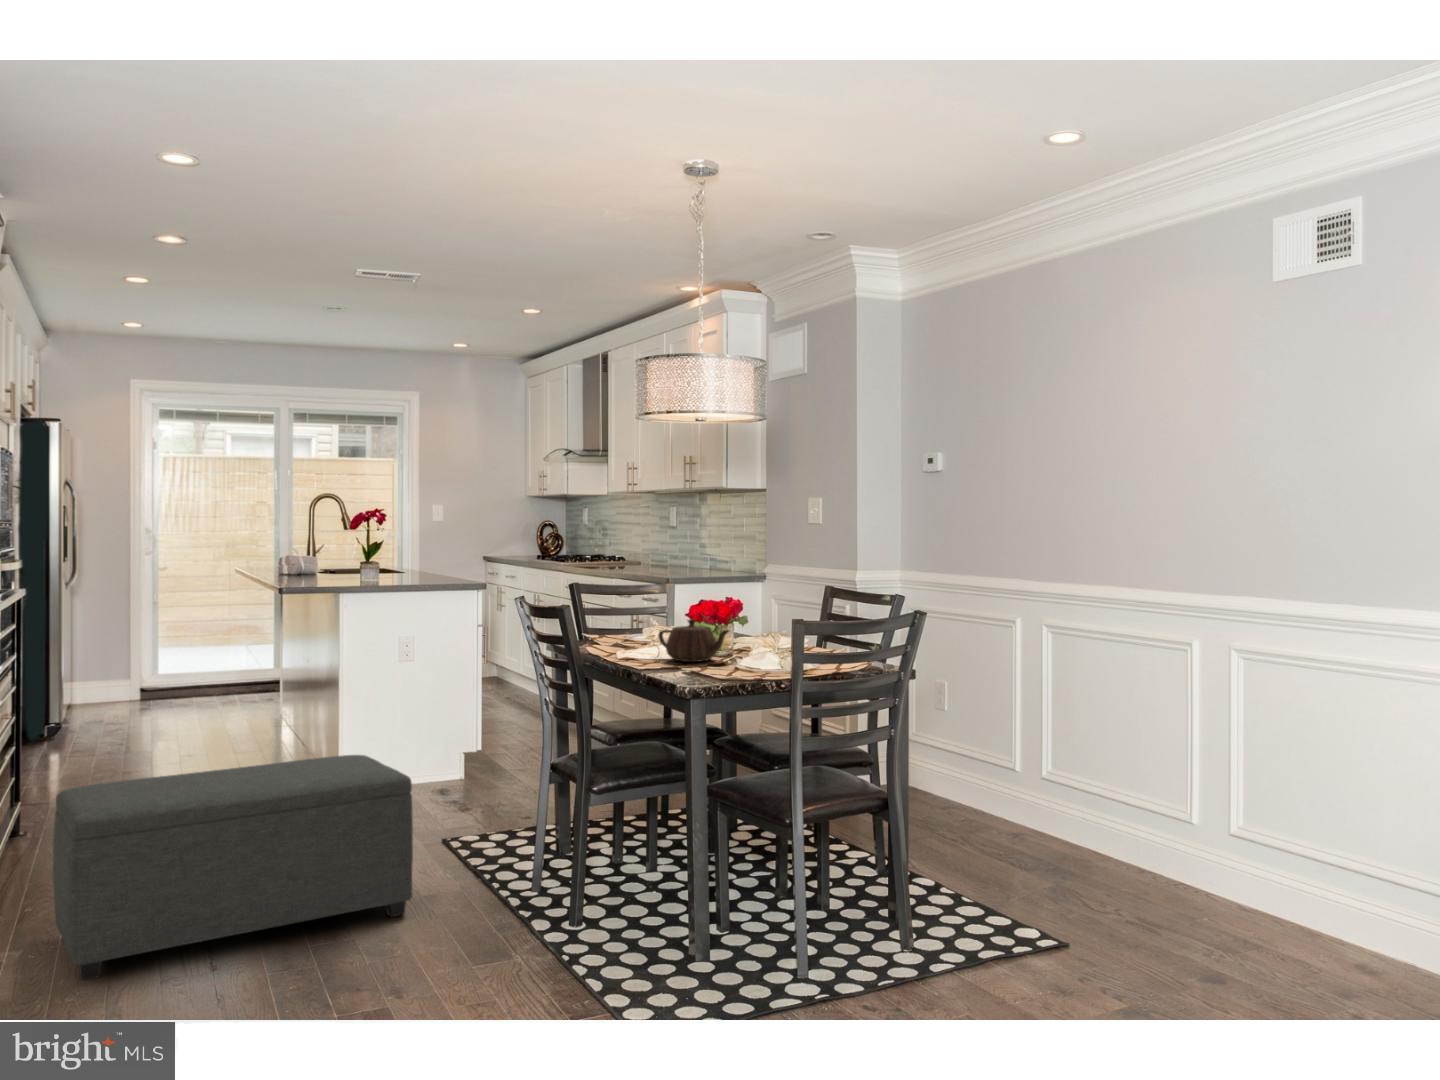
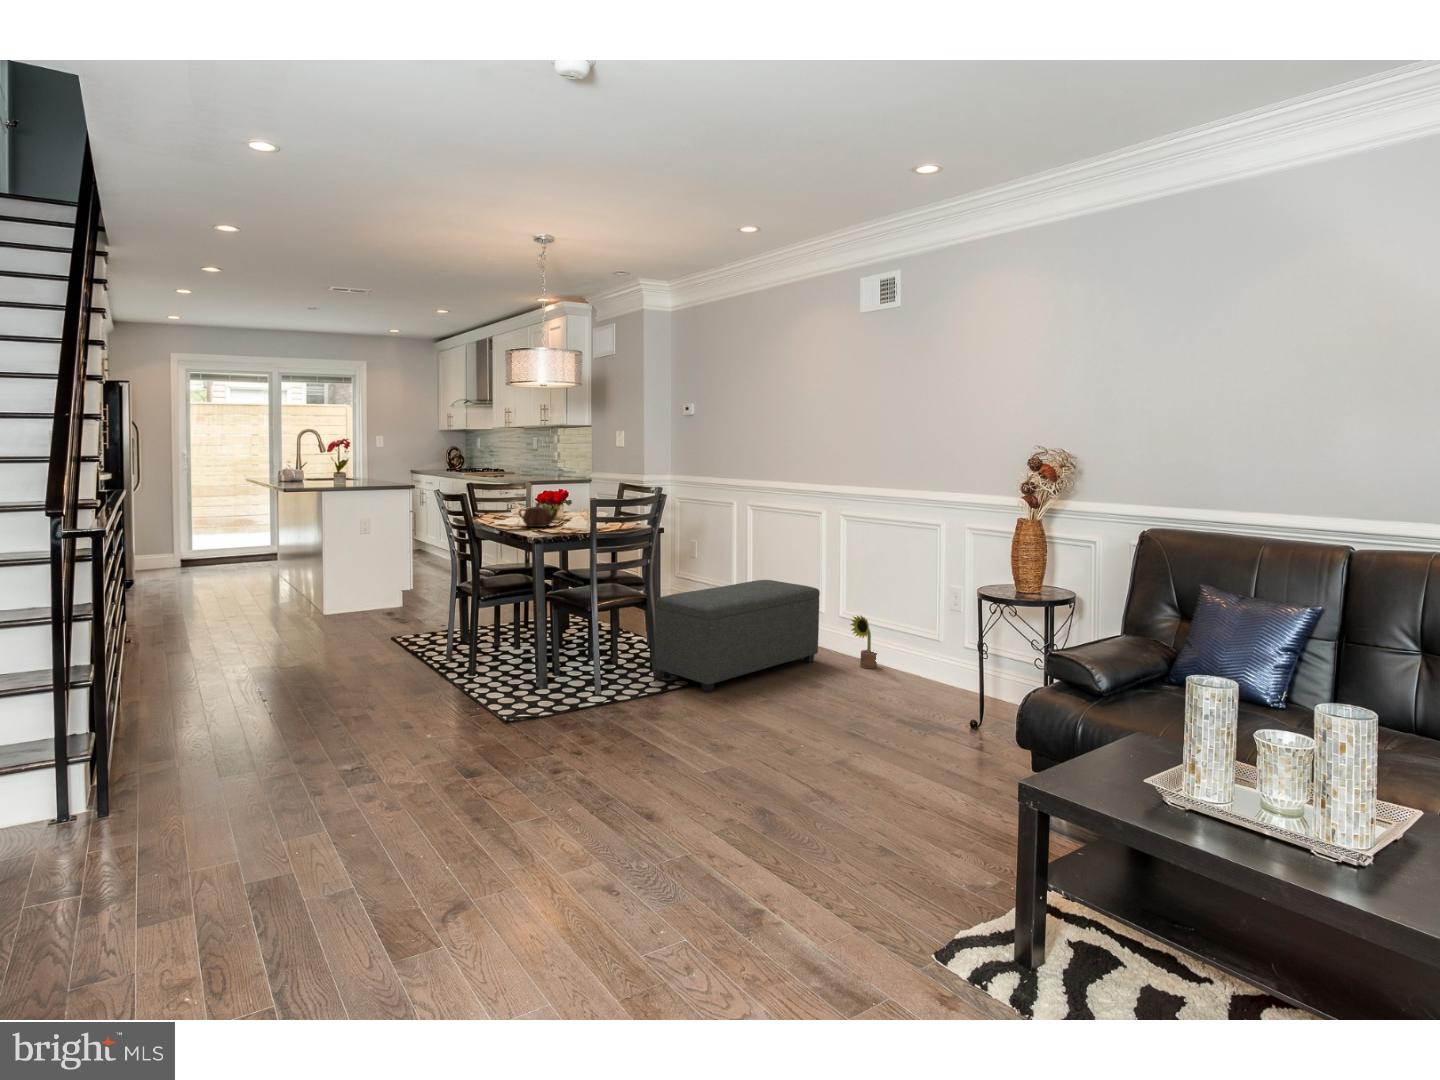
ottoman: present [53,755,413,980] -> present [655,580,820,692]
decorative plant: none [1270,835,1329,942] -> present [850,615,877,668]

